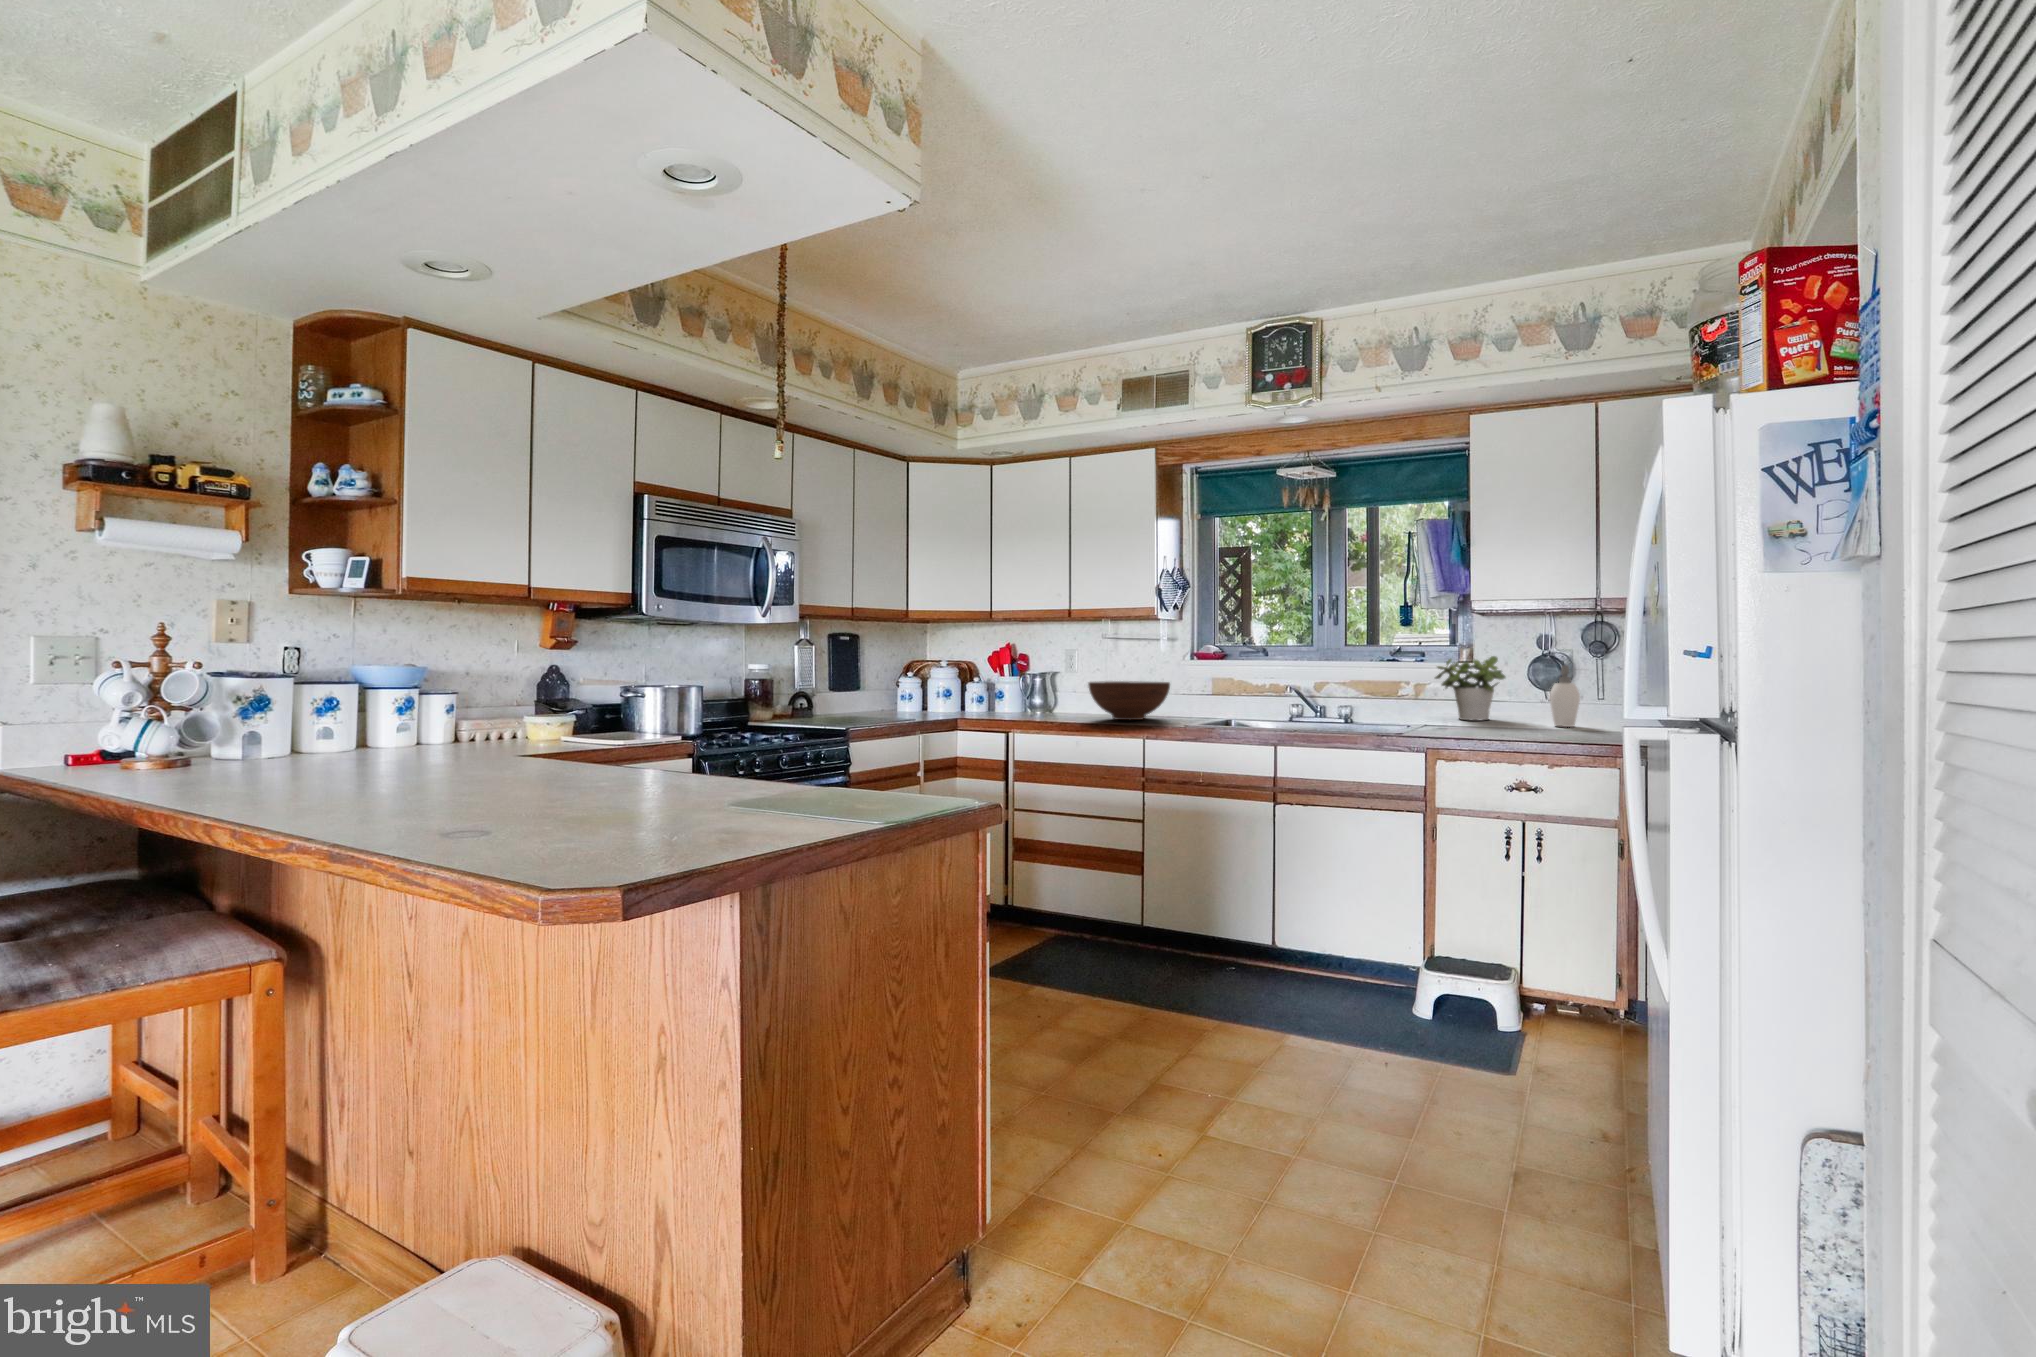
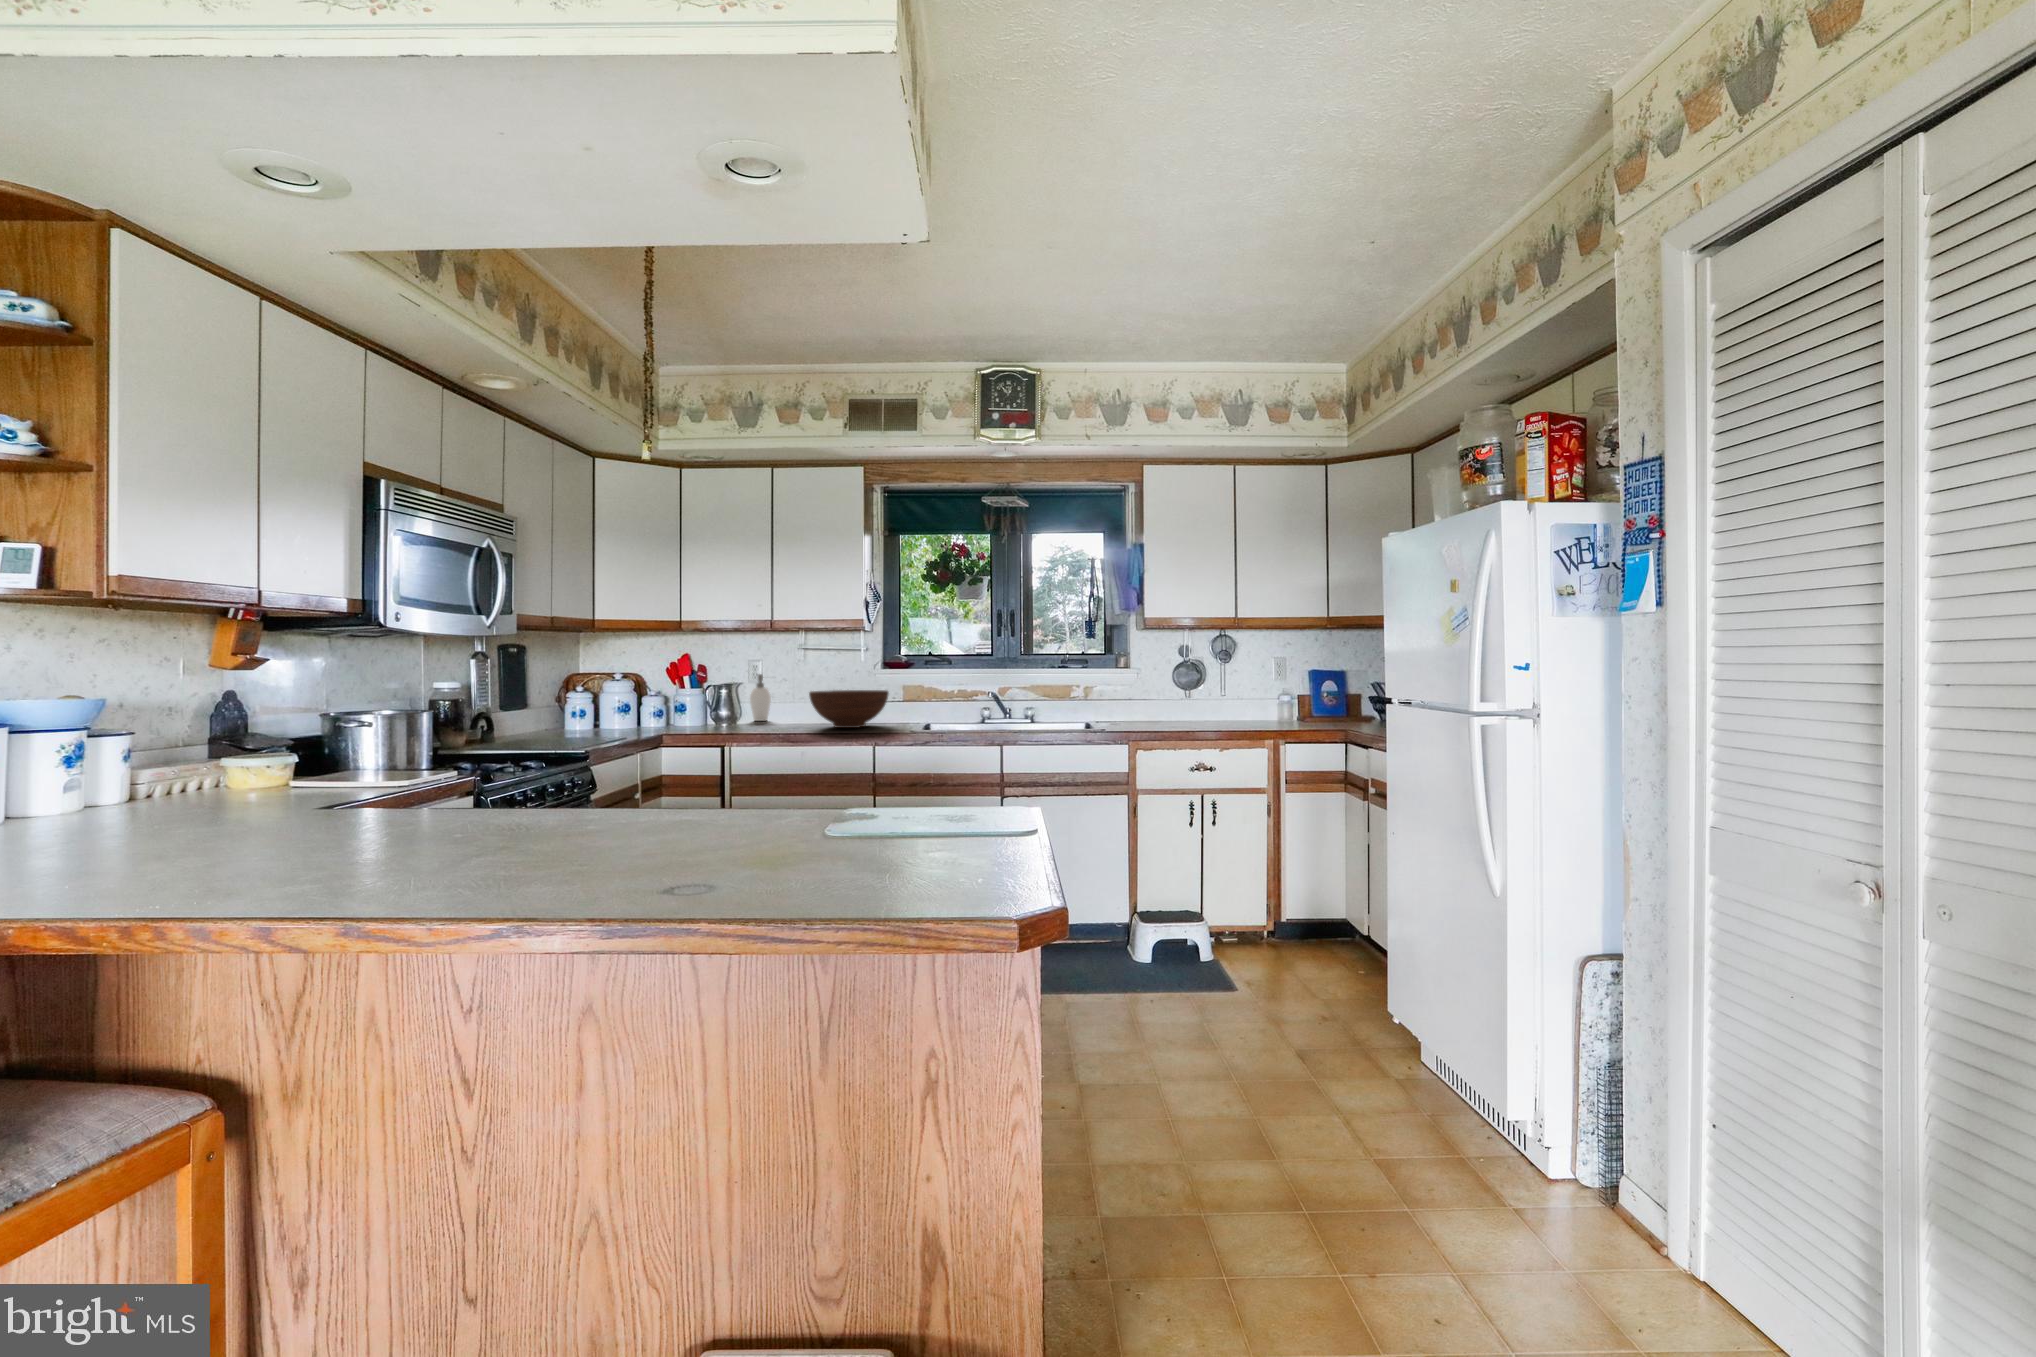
potted plant: present [1435,656,1505,721] -> none [1105,664,1158,716]
soap dispenser: present [1549,665,1580,727] -> present [750,674,771,721]

